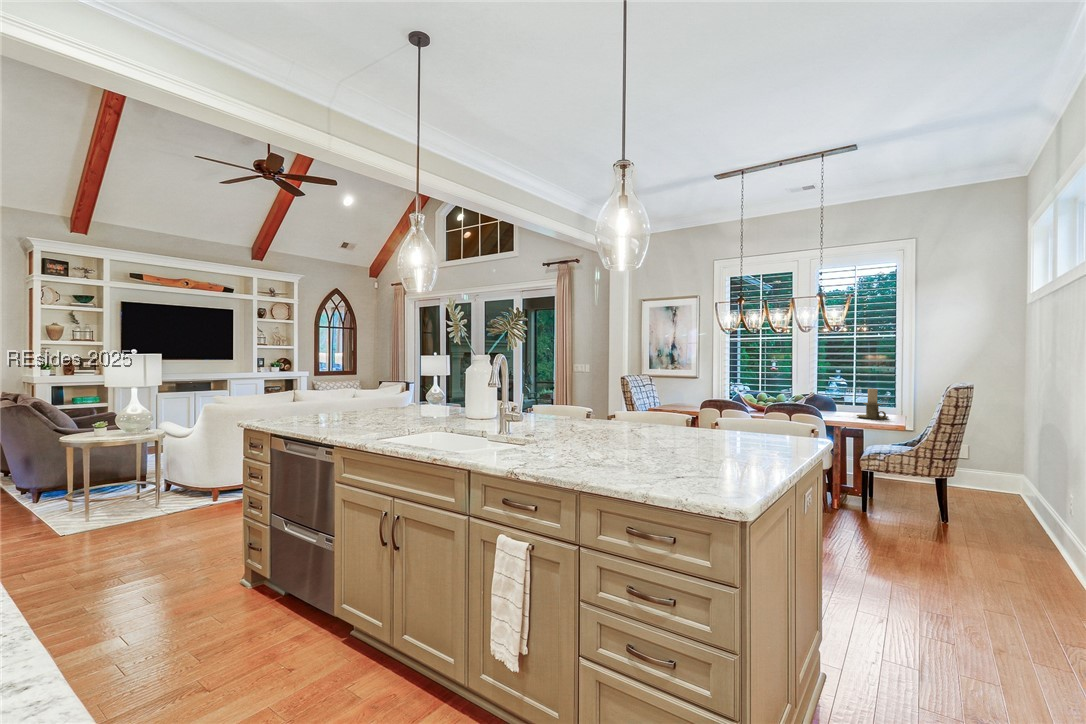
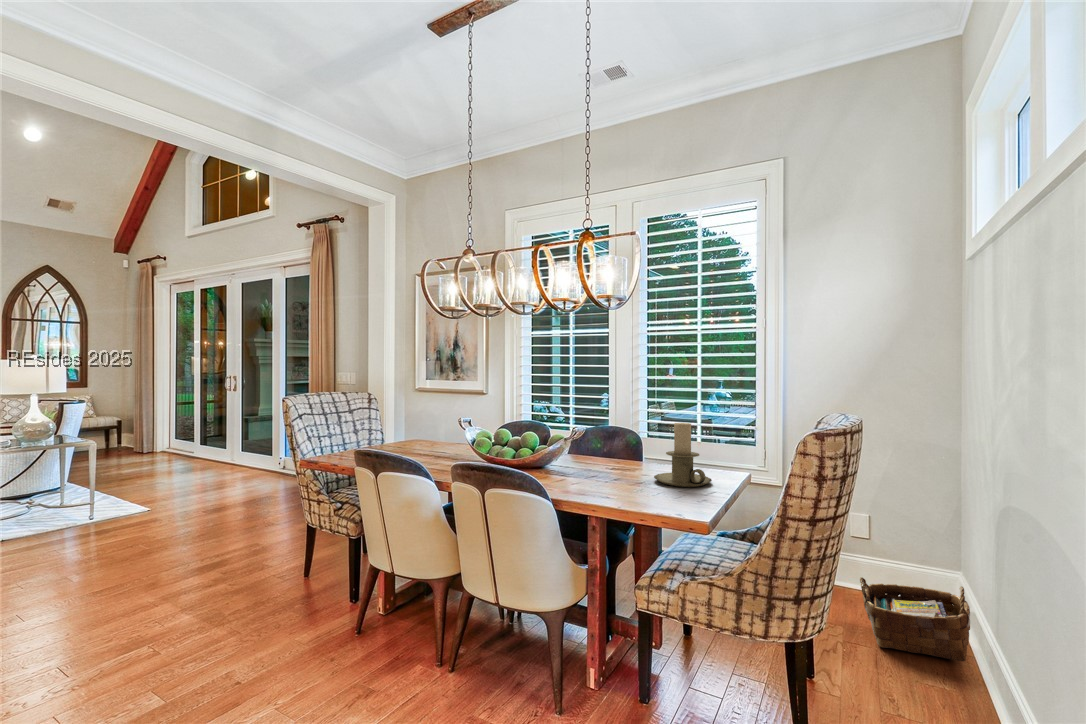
woven basket: none [964,472,1027,508] -> present [860,577,970,662]

